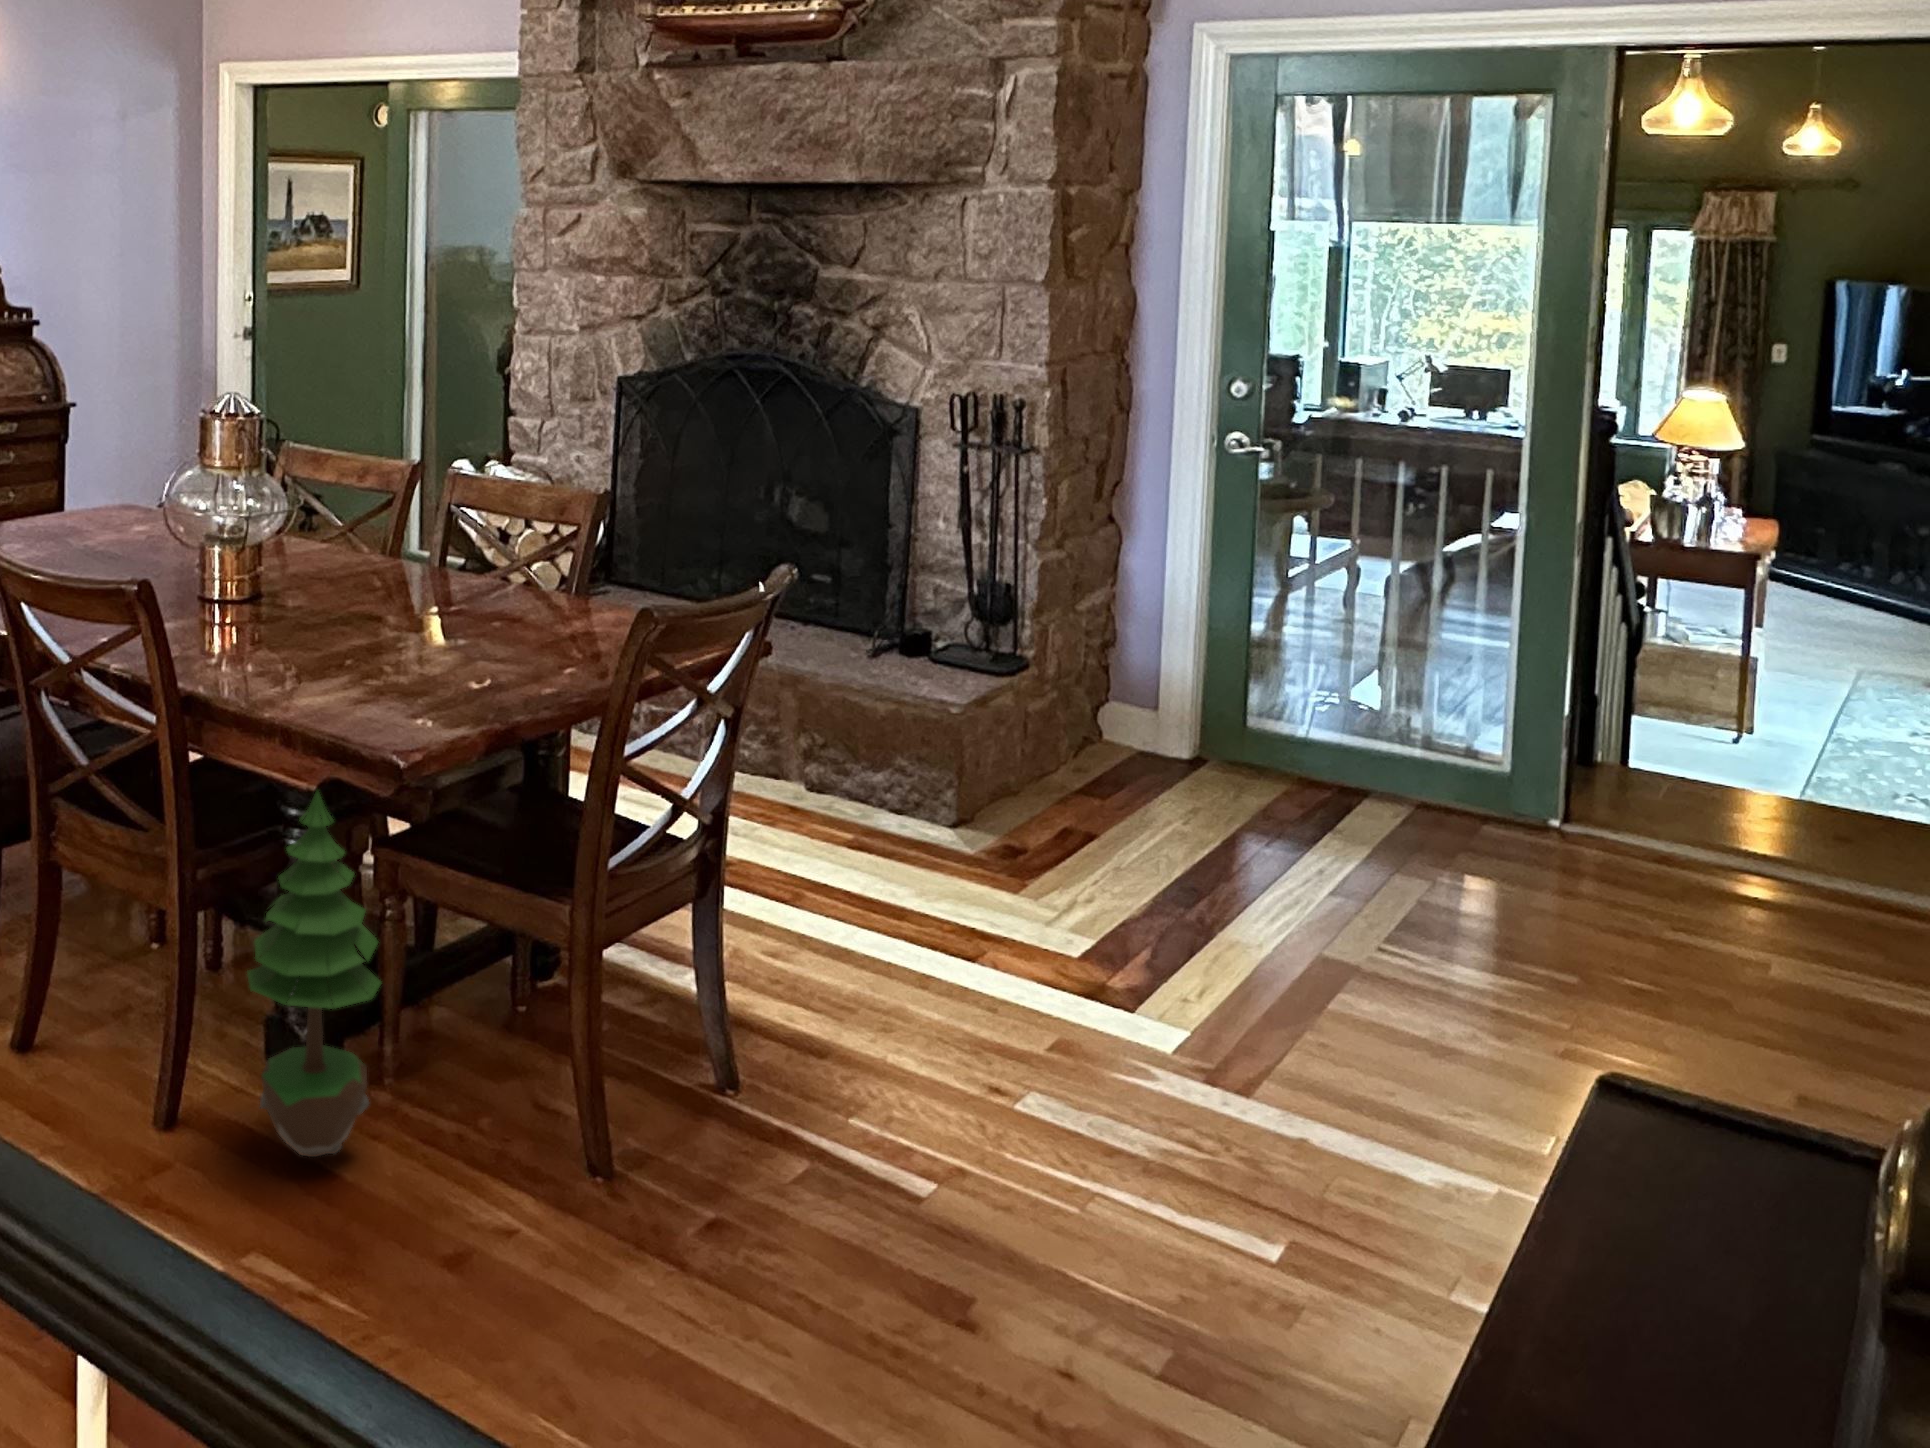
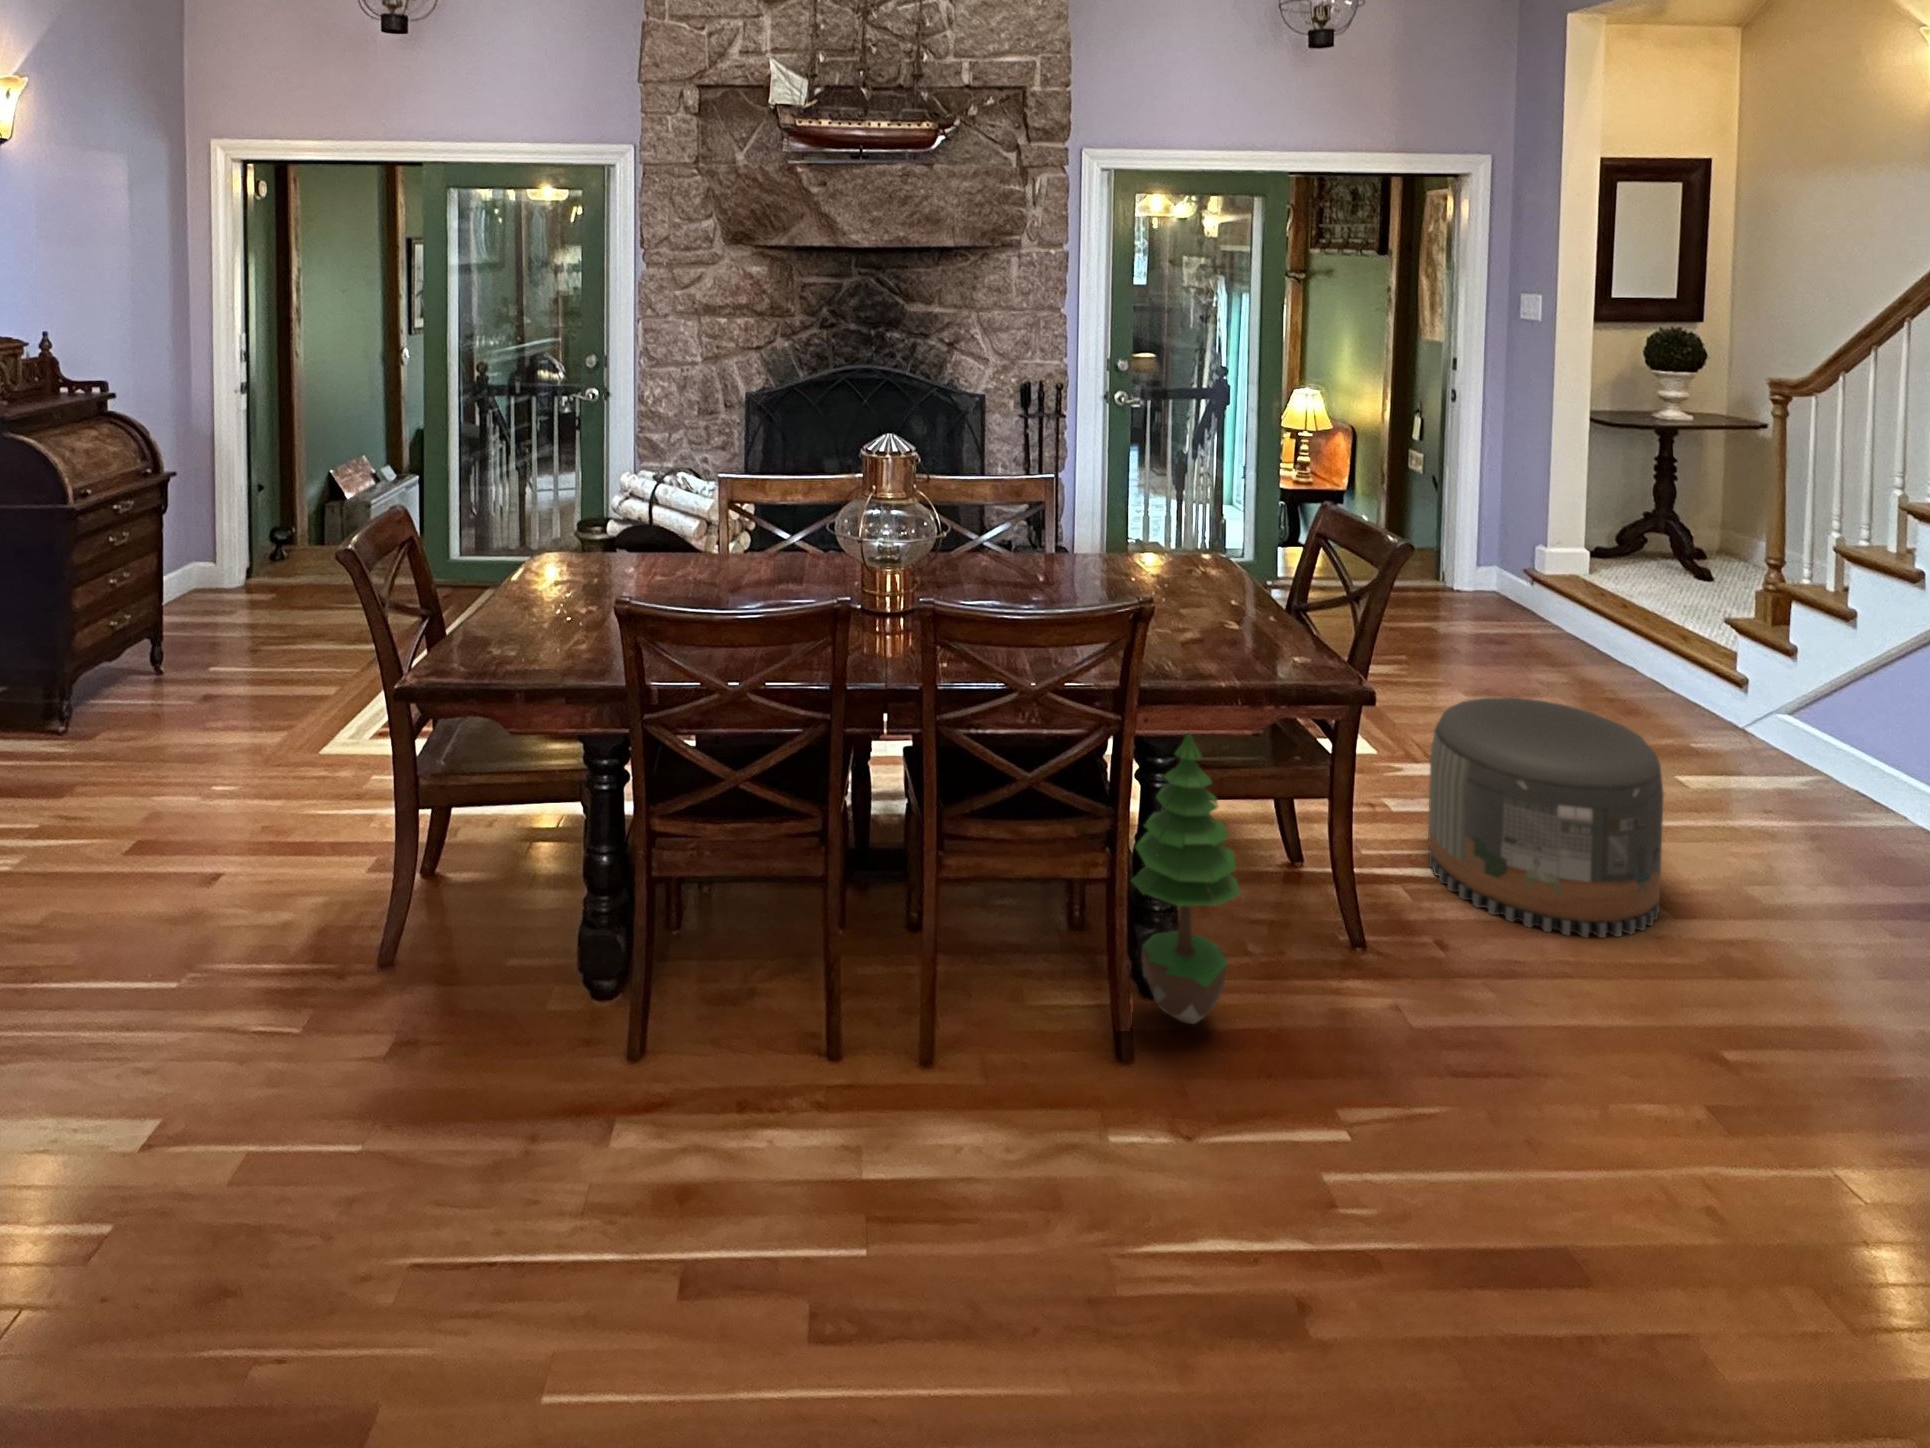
pouf: none [915,945,1298,1380] -> present [1428,698,1664,938]

